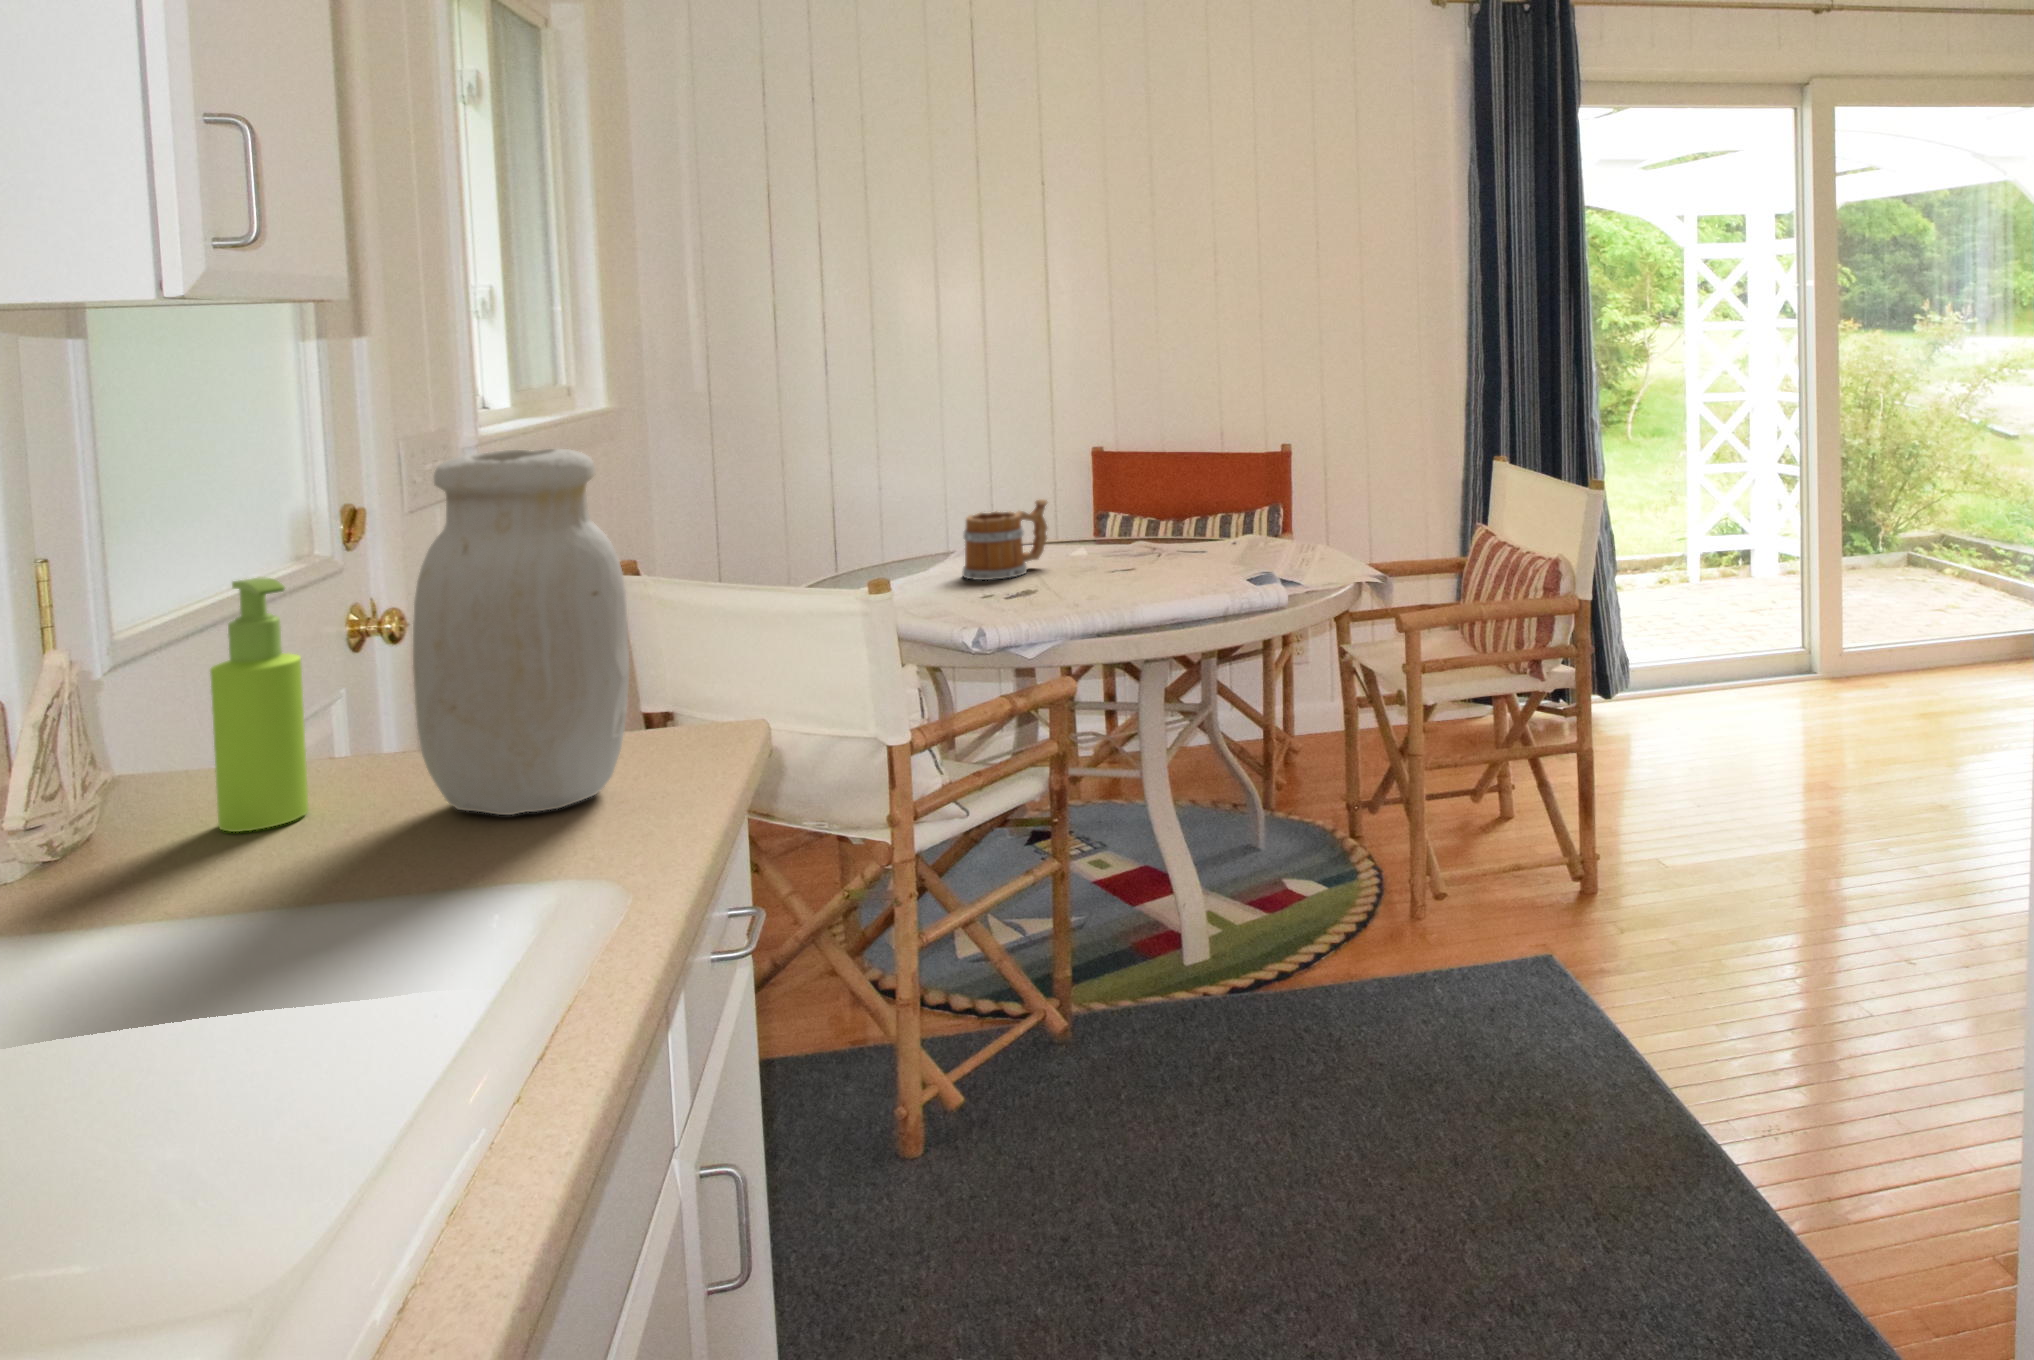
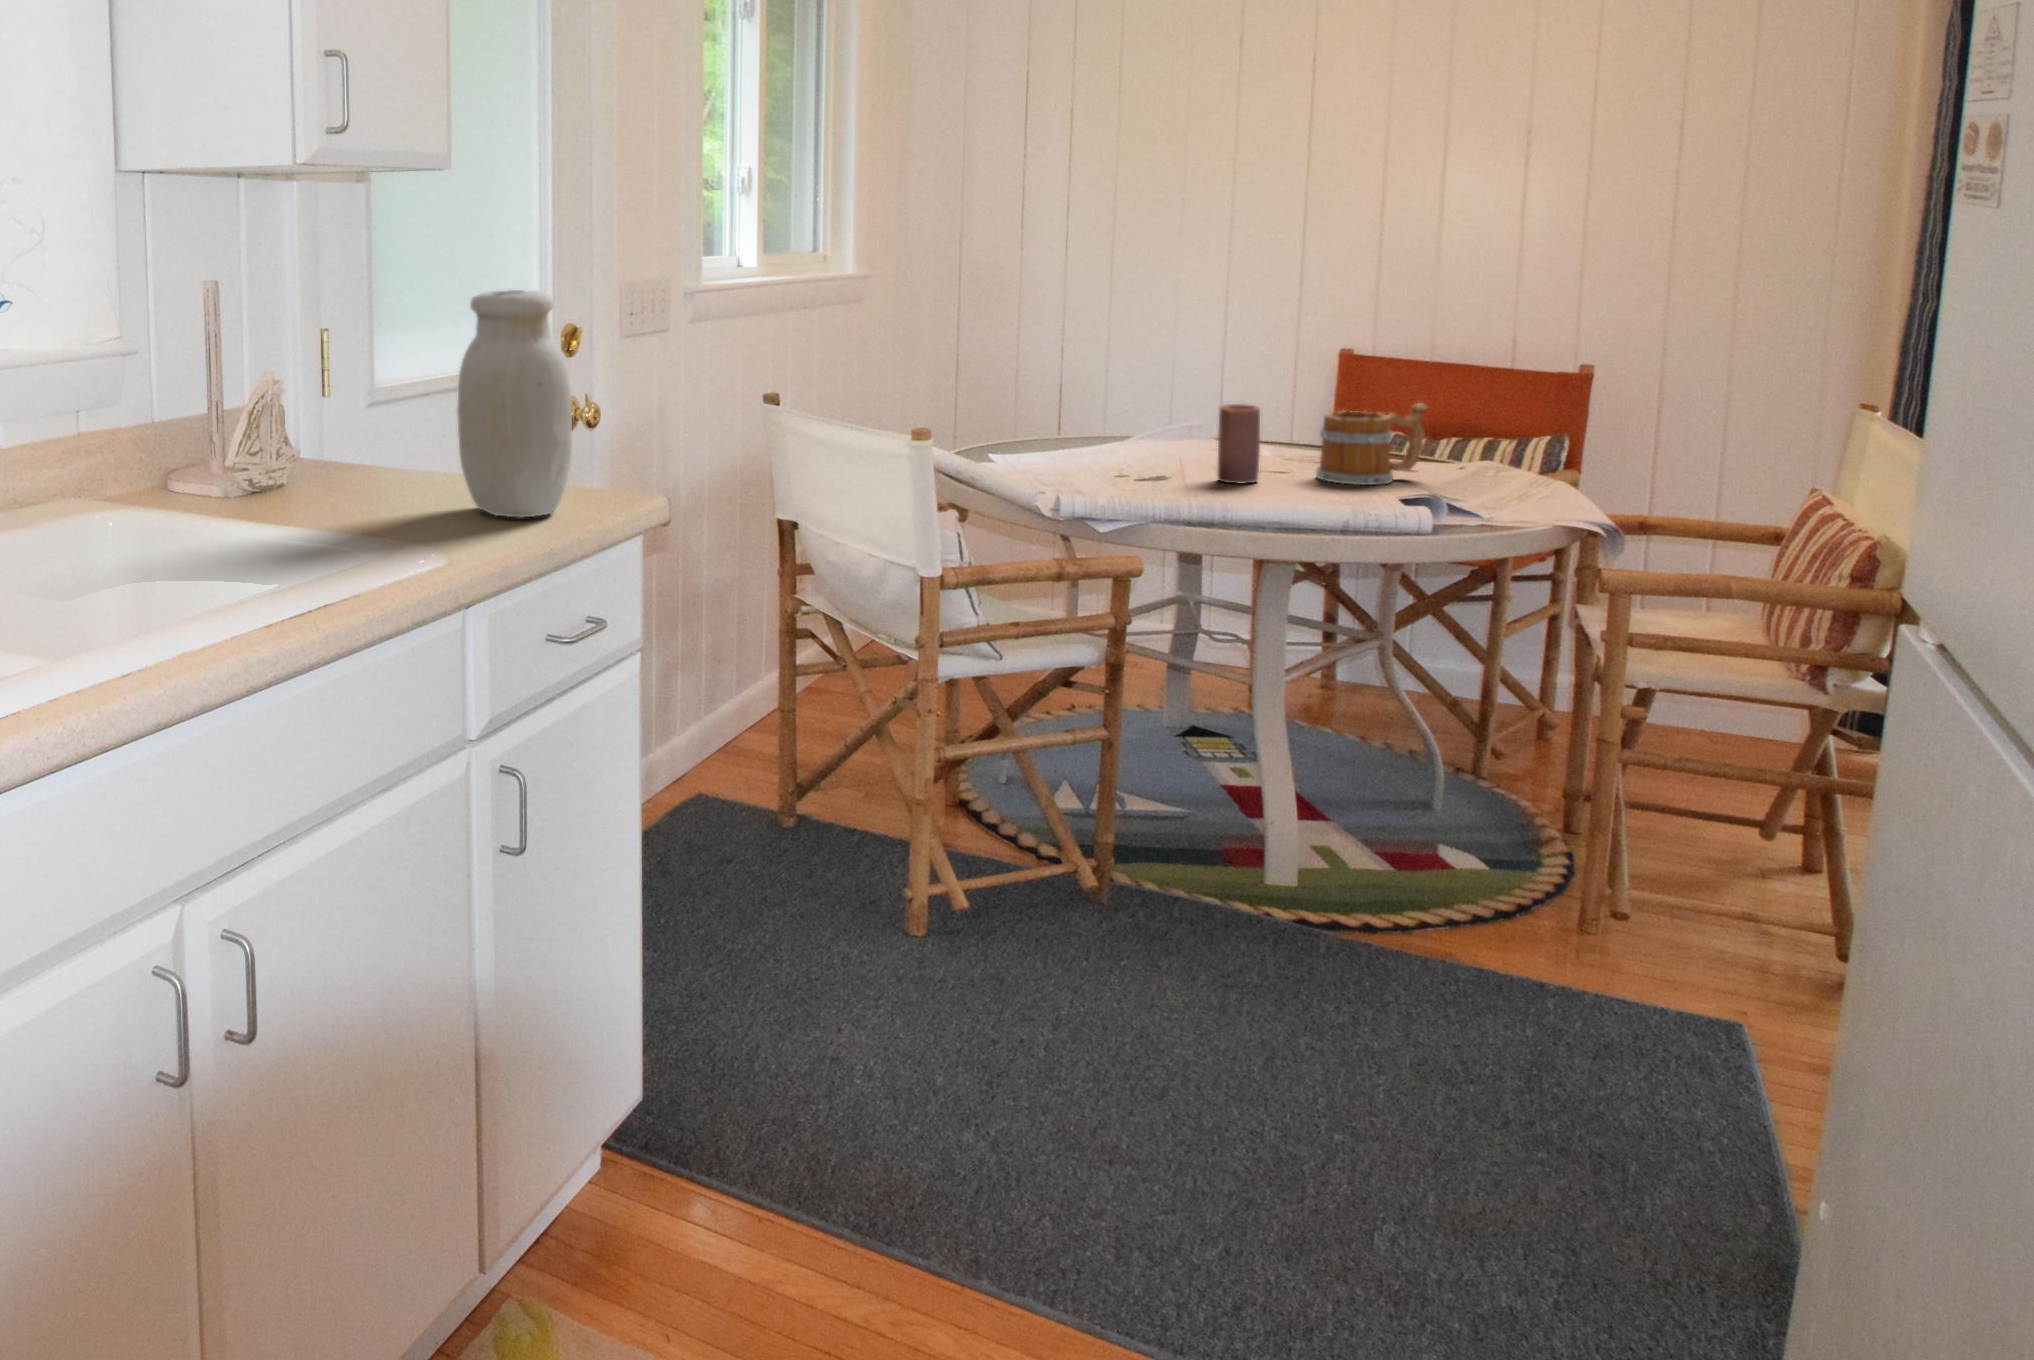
mug: present [963,499,1047,580] -> present [1316,403,1427,485]
candle: none [1101,509,1138,586] -> present [1218,404,1260,483]
soap dispenser: present [210,577,308,832] -> none [381,357,425,500]

